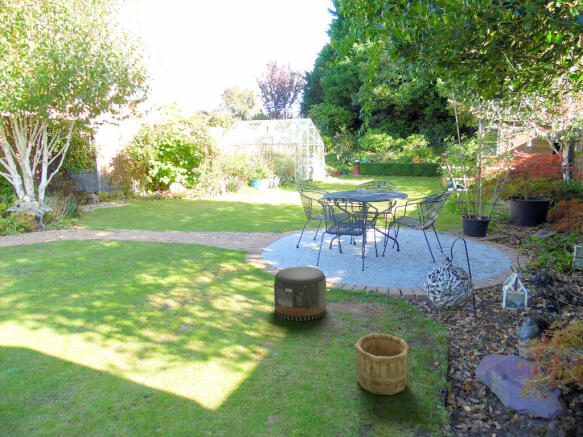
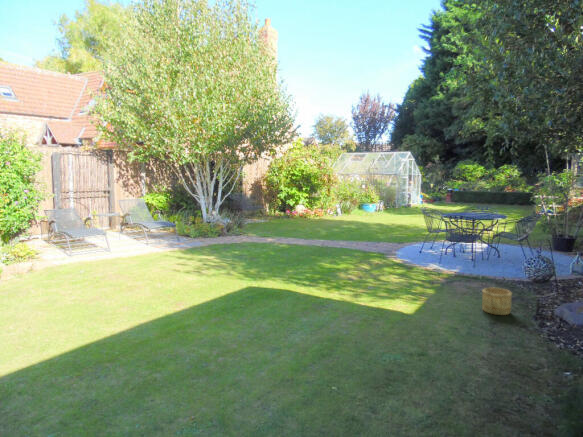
pouf: present [274,266,326,321] -> none [422,258,455,288]

